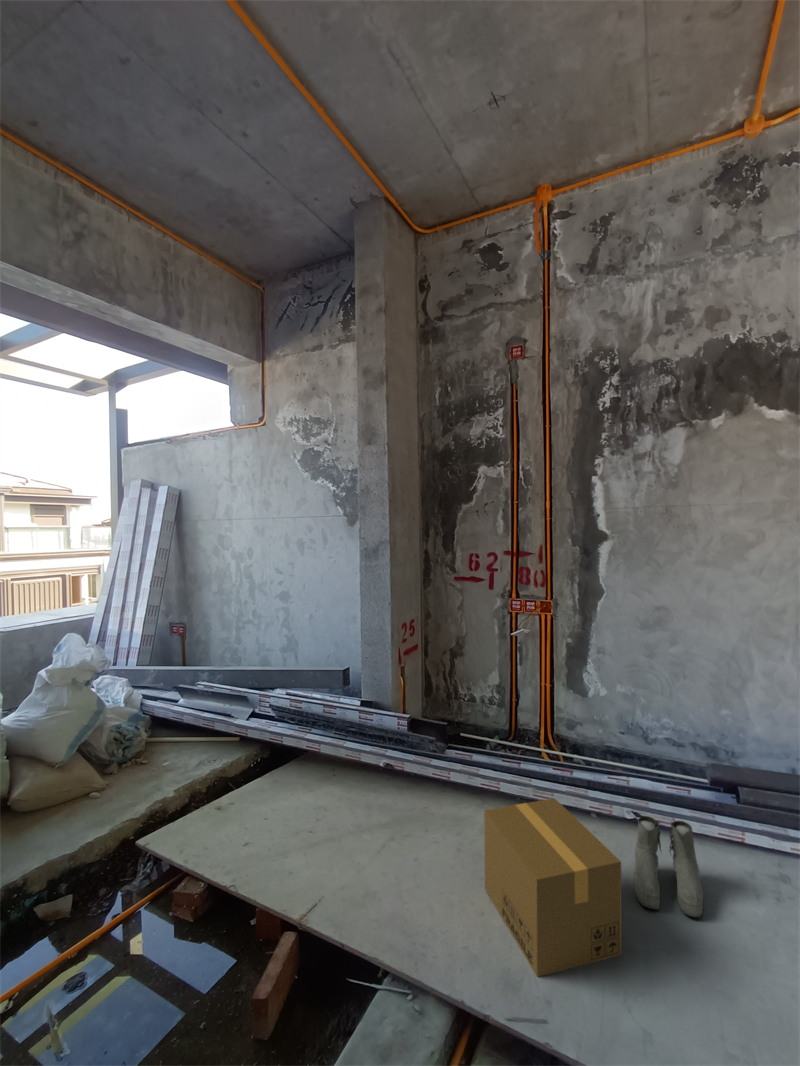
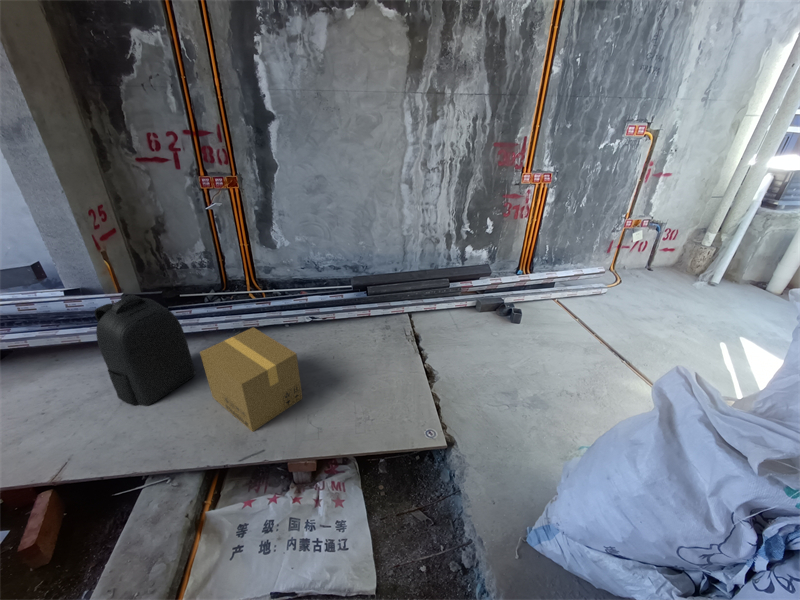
backpack: none [381,714,468,866] -> present [95,294,195,406]
boots: present [635,816,703,918] -> none [309,316,346,368]

